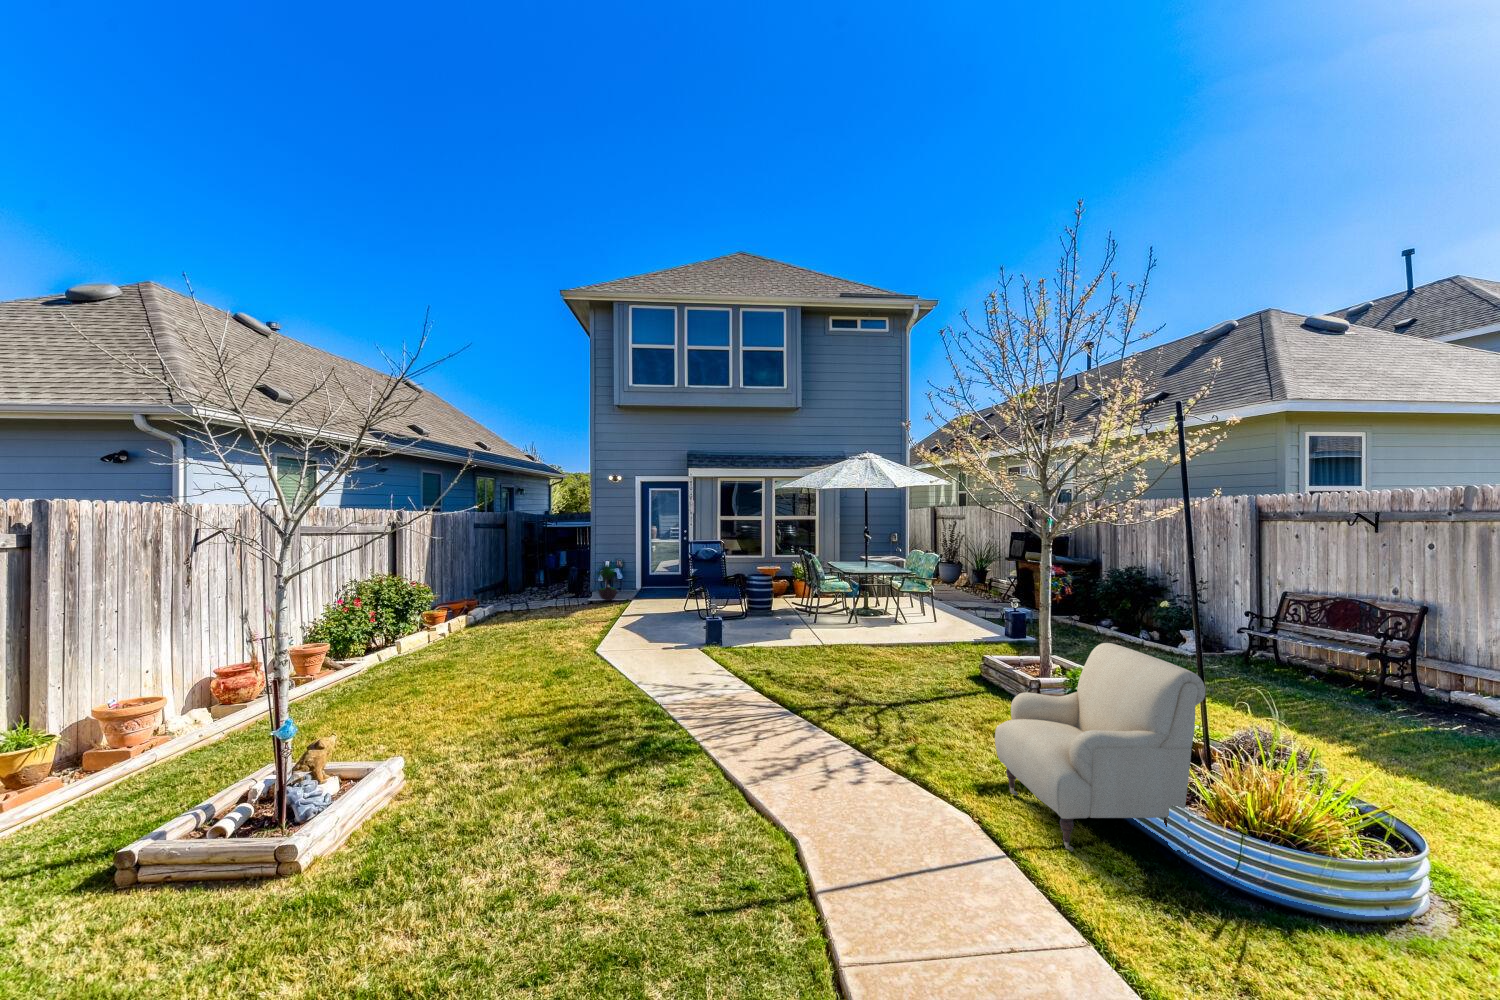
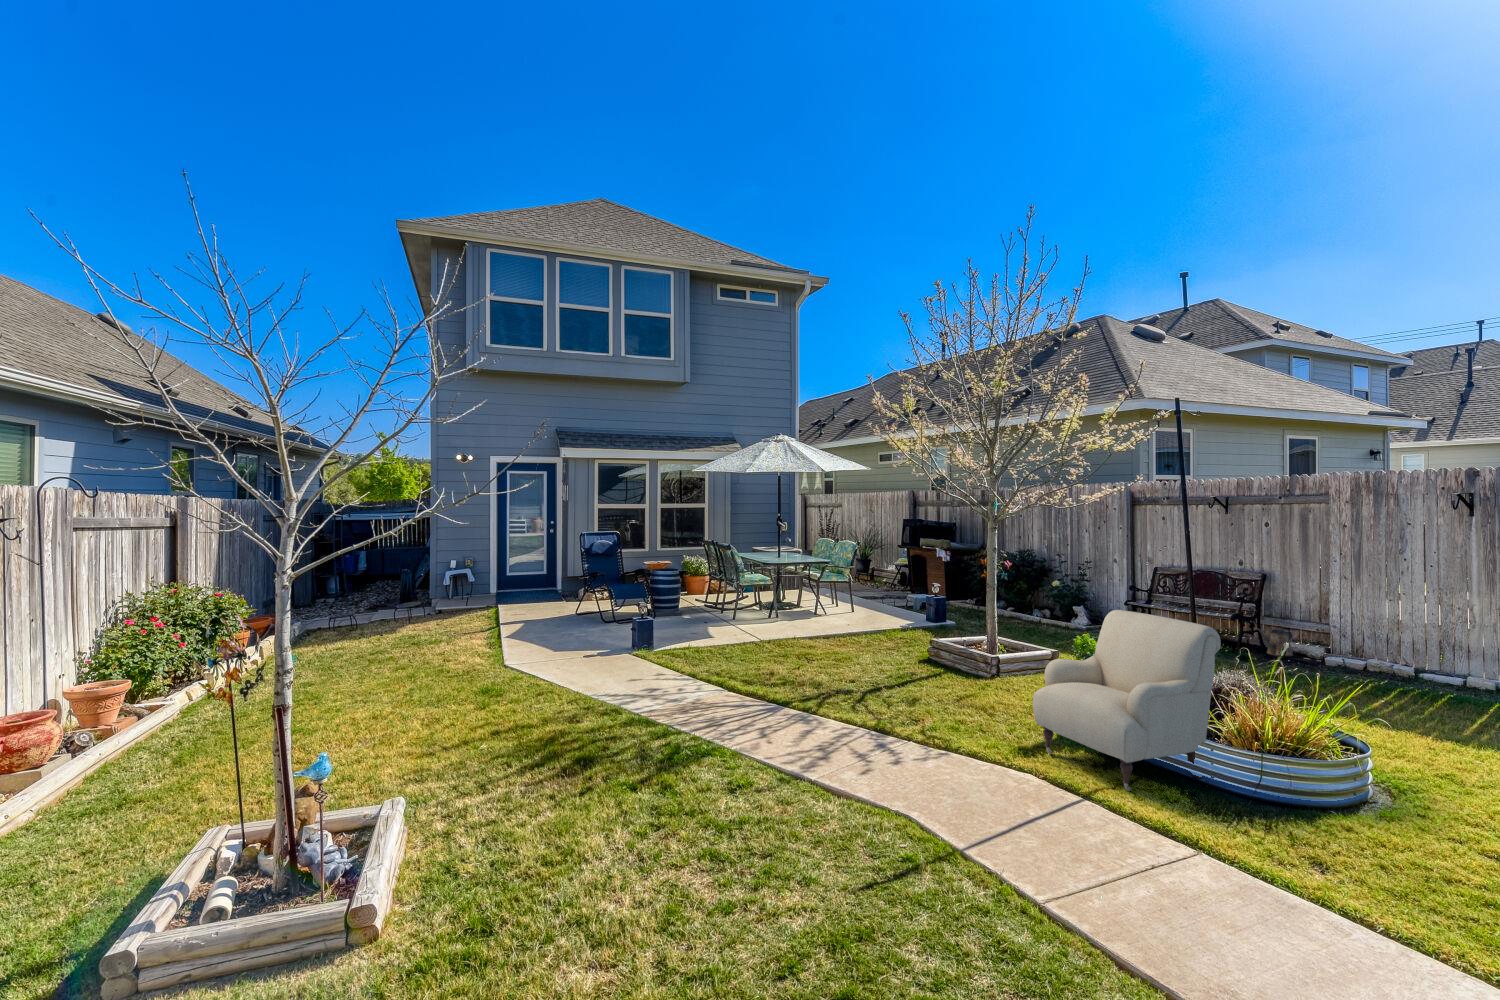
potted tree: present [597,564,617,601] -> none [443,559,474,608]
watering can: none [1401,674,1461,712] -> present [1257,629,1293,656]

